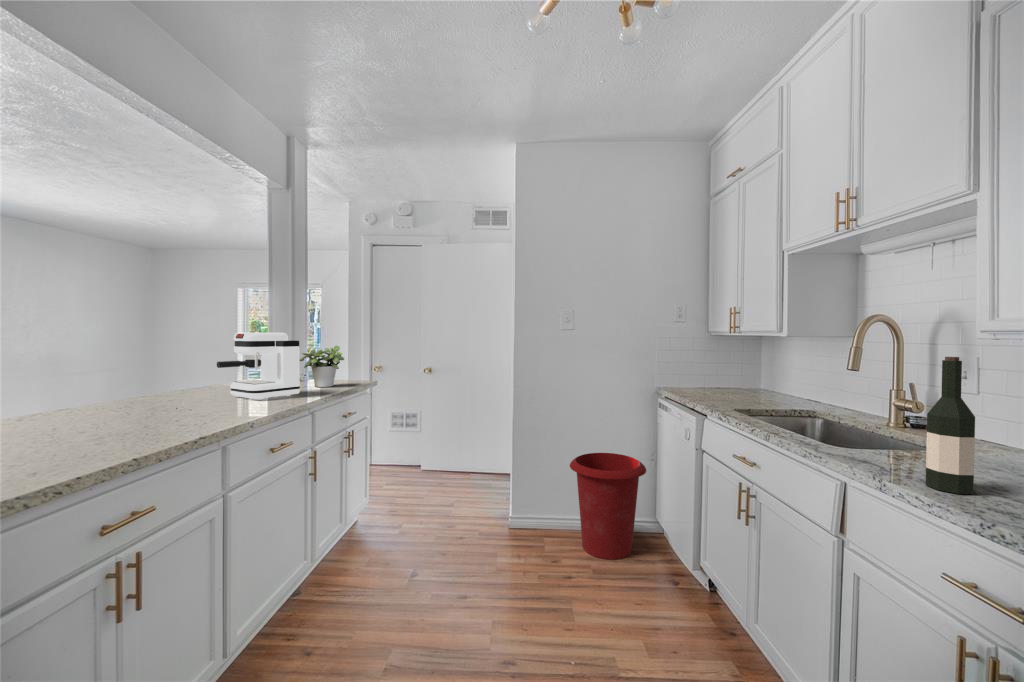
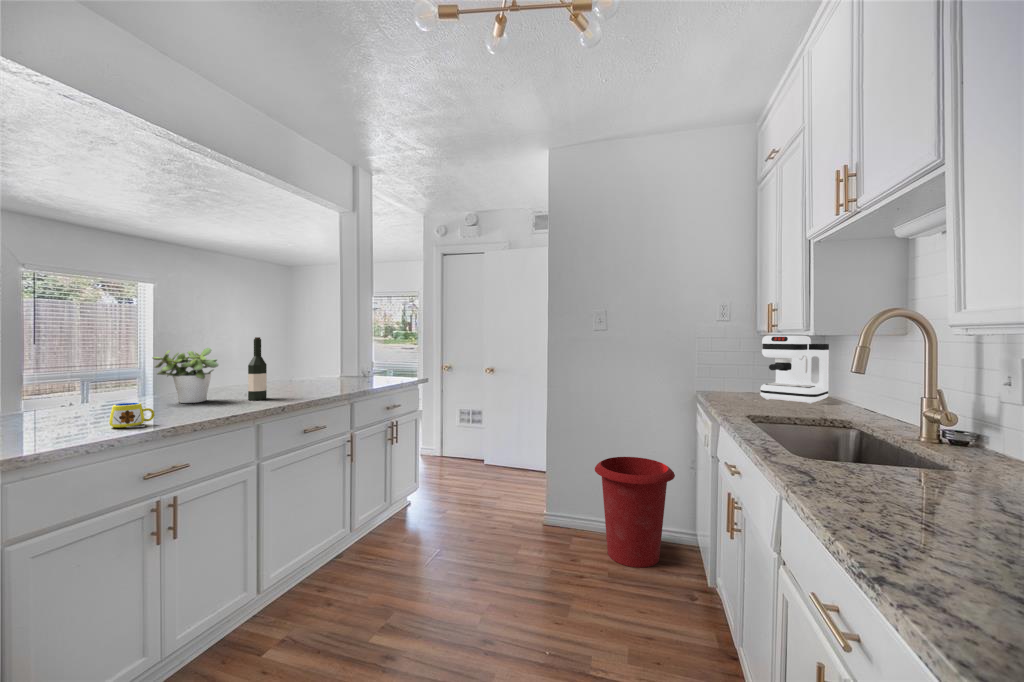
coffee maker: present [217,333,300,400] -> present [760,336,829,404]
potted plant: present [299,345,344,387] -> present [152,348,218,403]
wine bottle: present [926,357,975,494] -> present [248,337,267,400]
mug: none [34,434,101,469] -> present [109,403,154,428]

